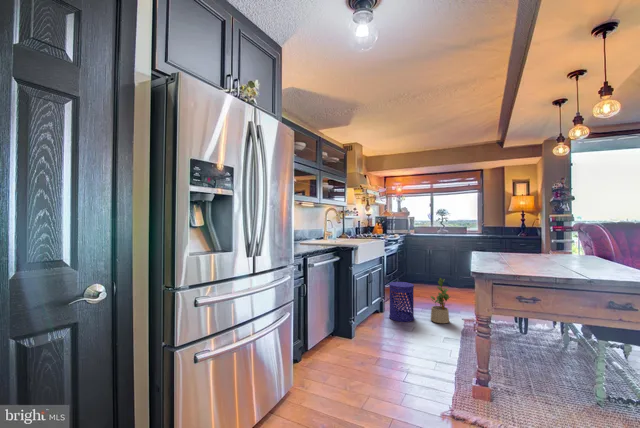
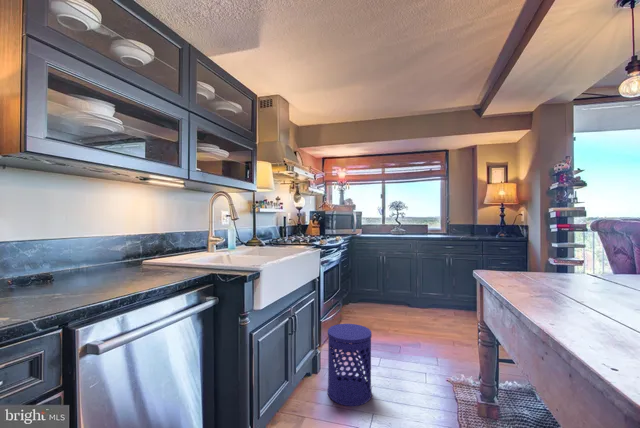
potted plant: present [431,278,450,323] -> none [400,318,440,405]

